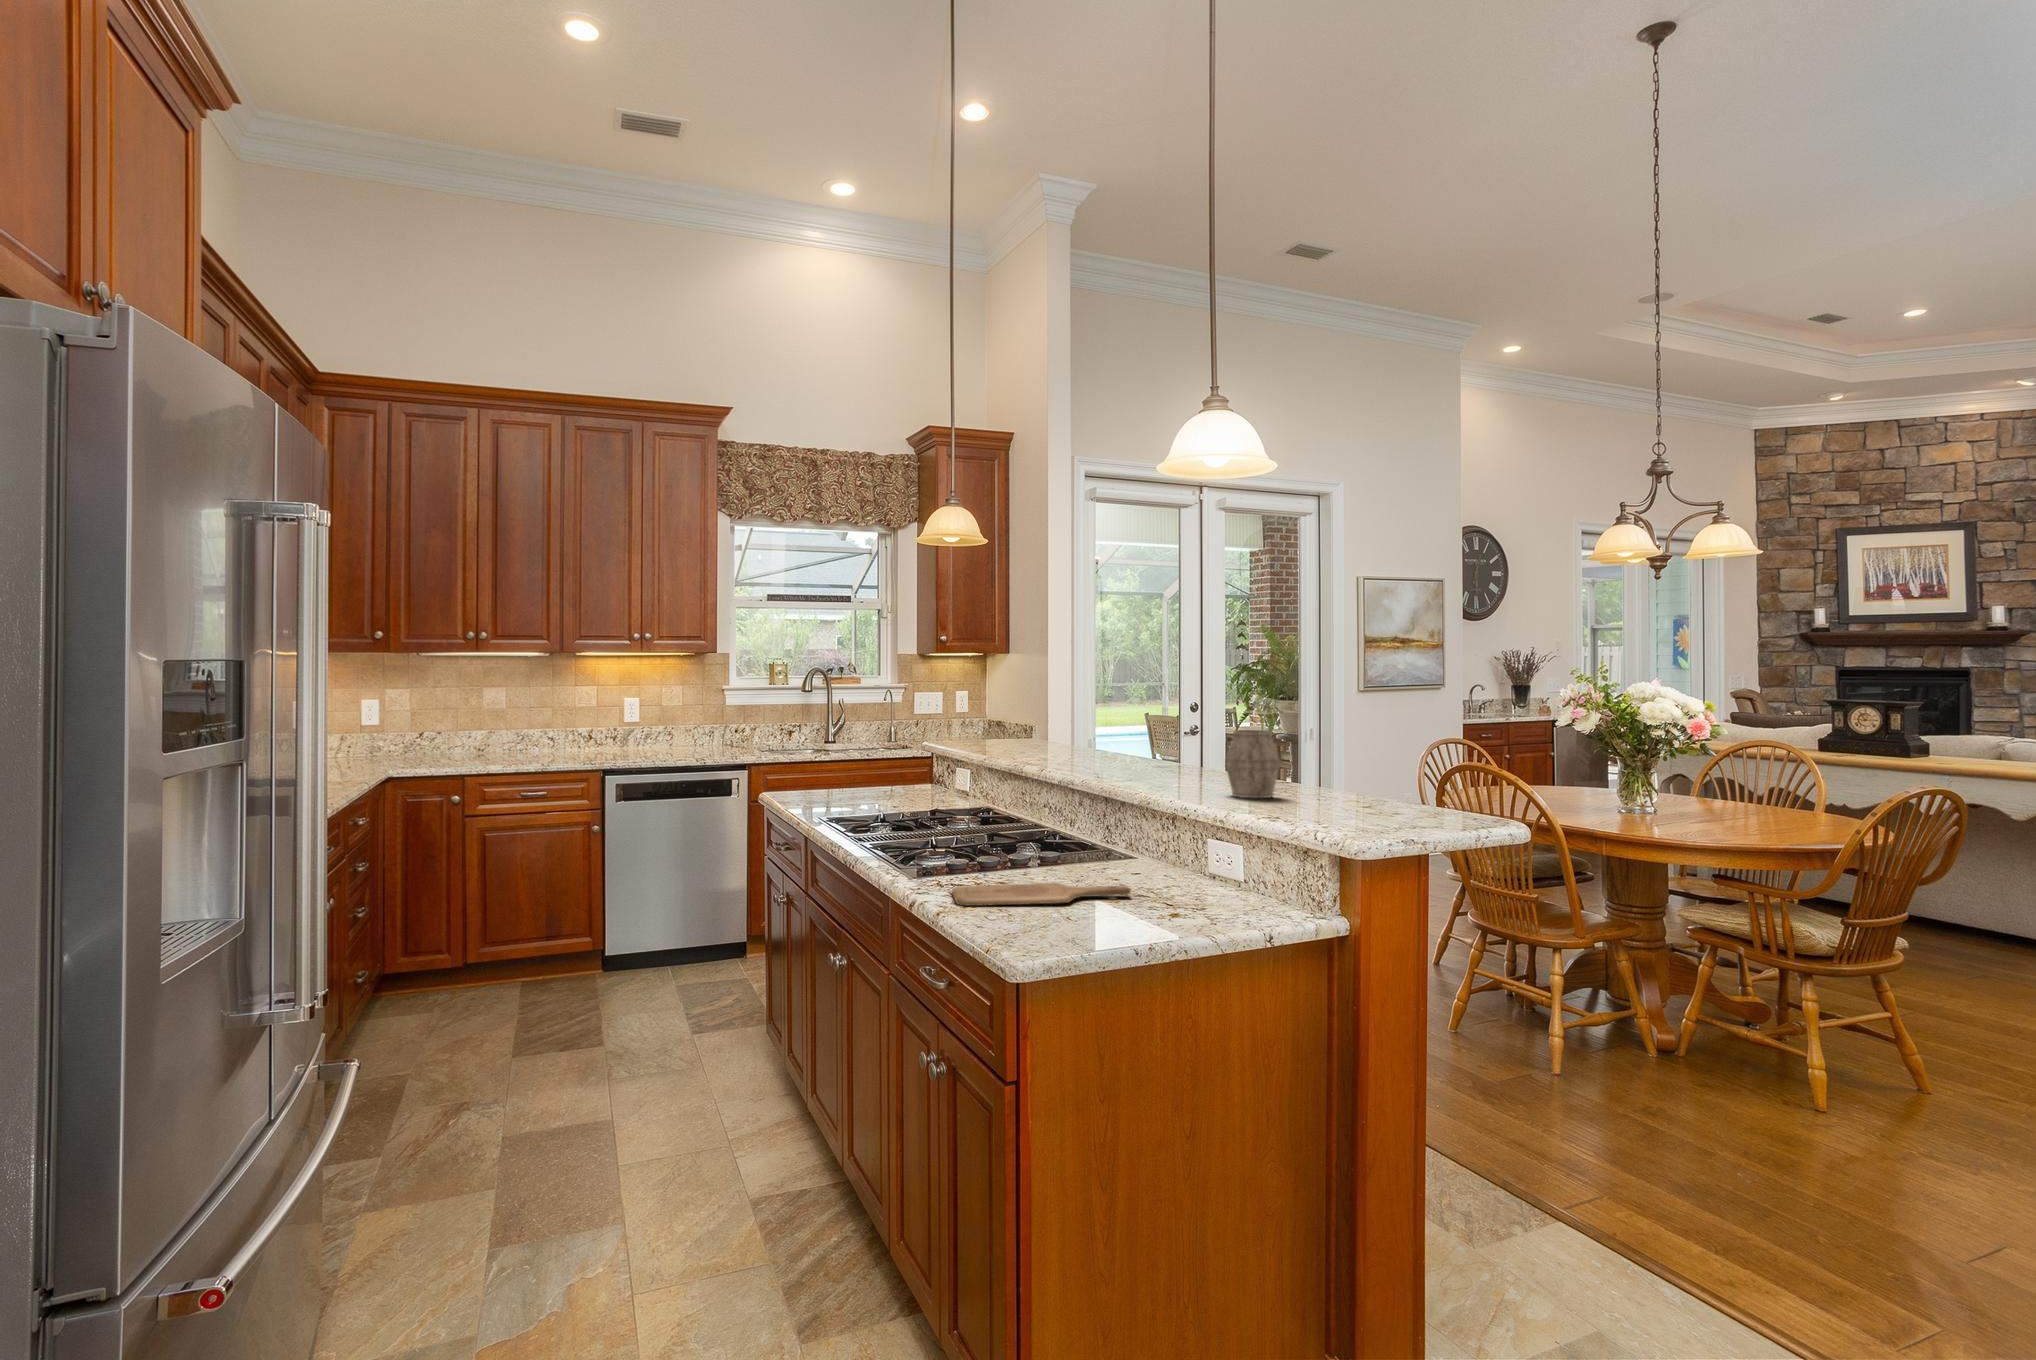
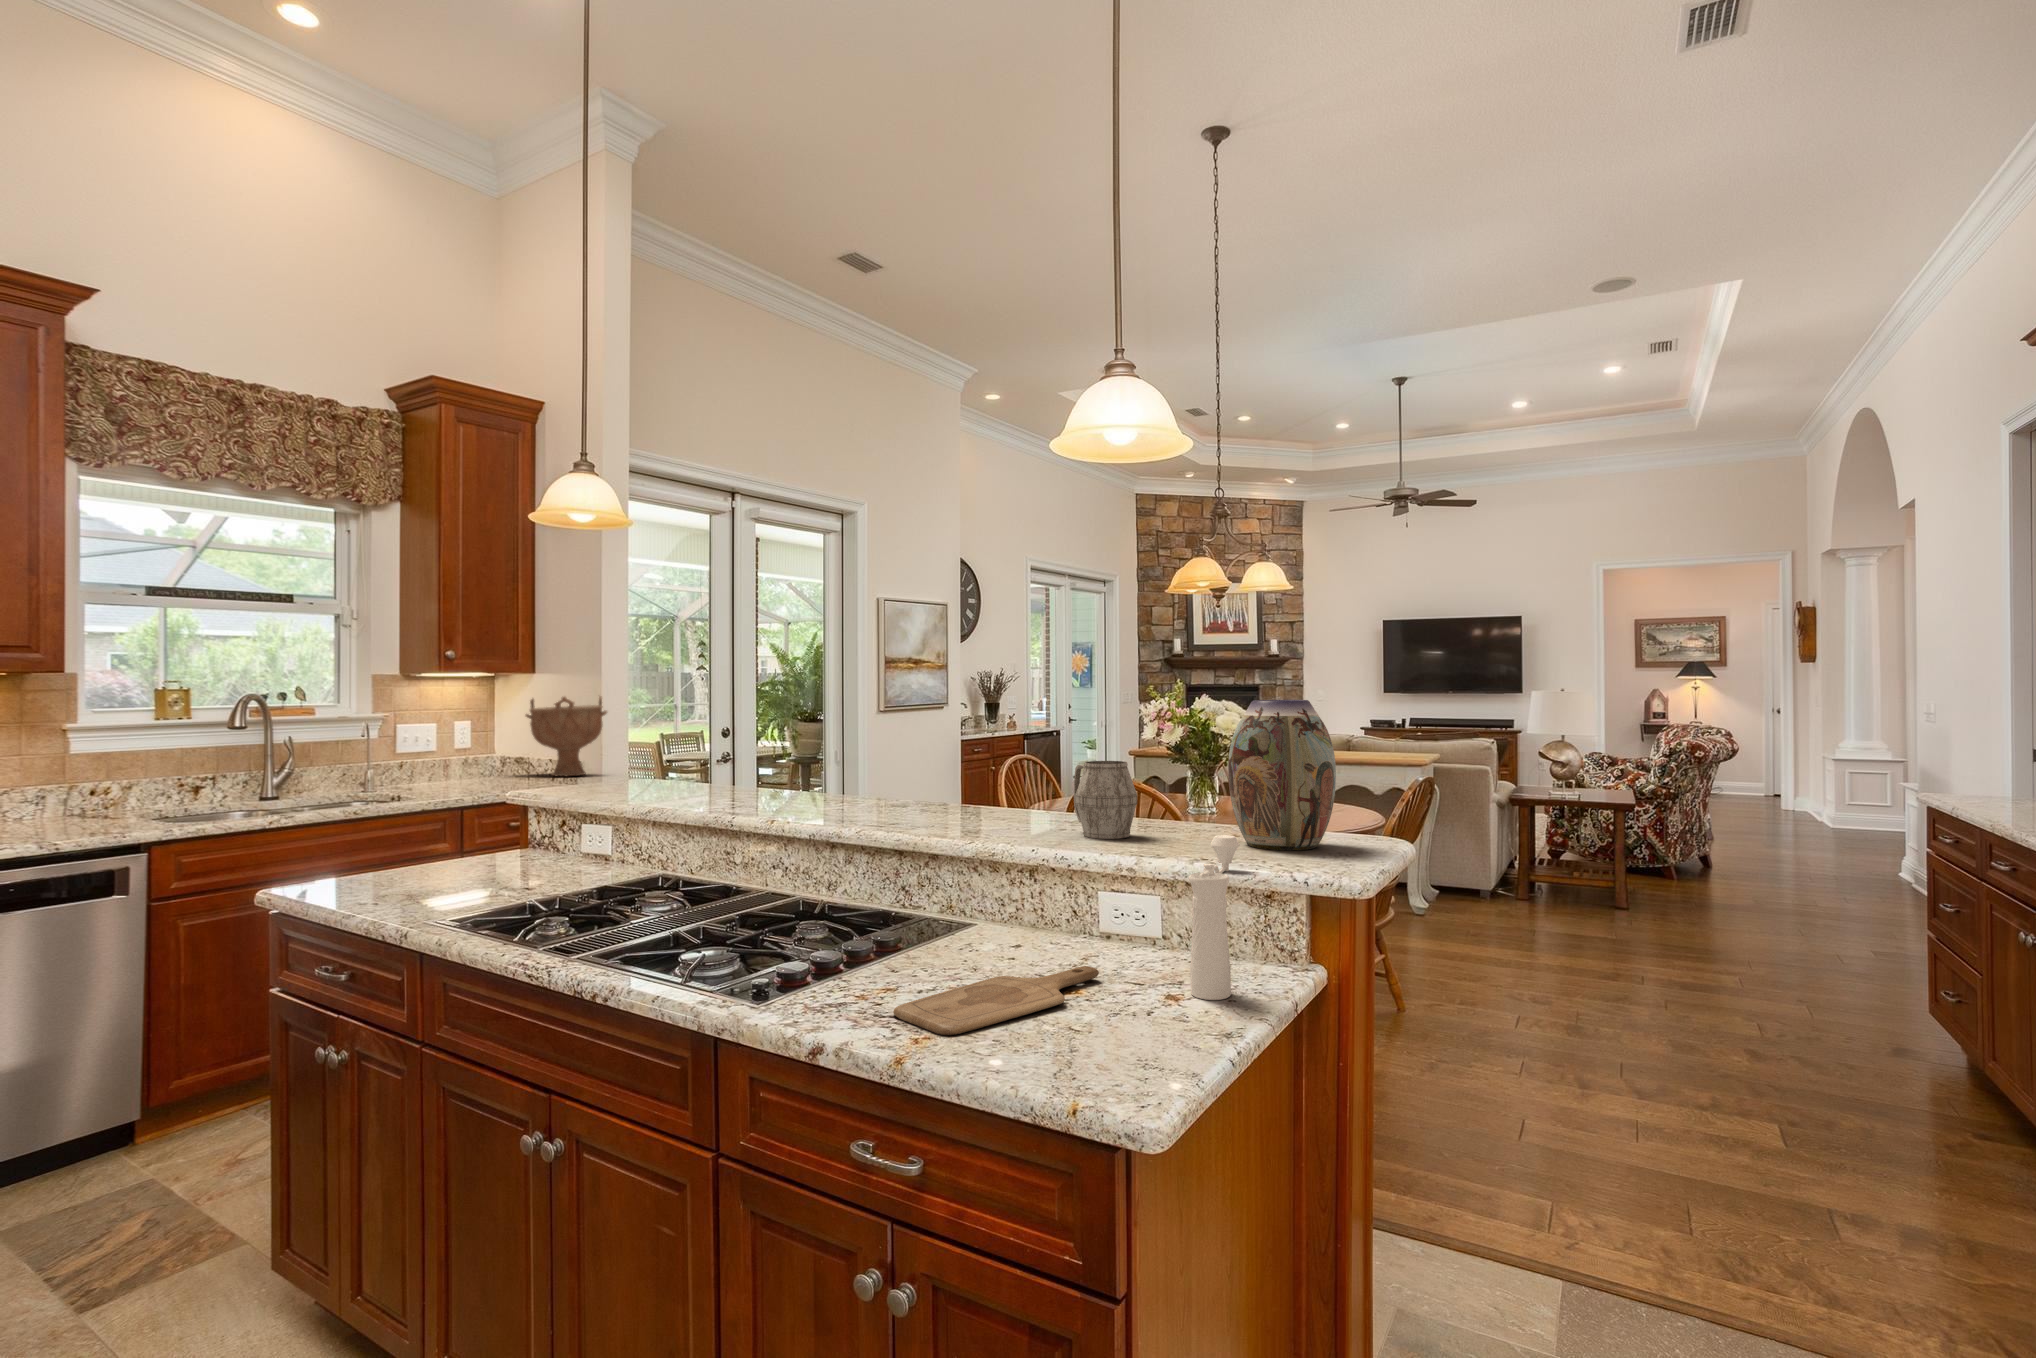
decorative bowl: none [983,671,1043,737] -> present [526,697,607,776]
vase: none [1332,676,1436,818] -> present [1228,700,1336,850]
pepper mill: none [1172,790,1249,920] -> present [1189,835,1240,1000]

